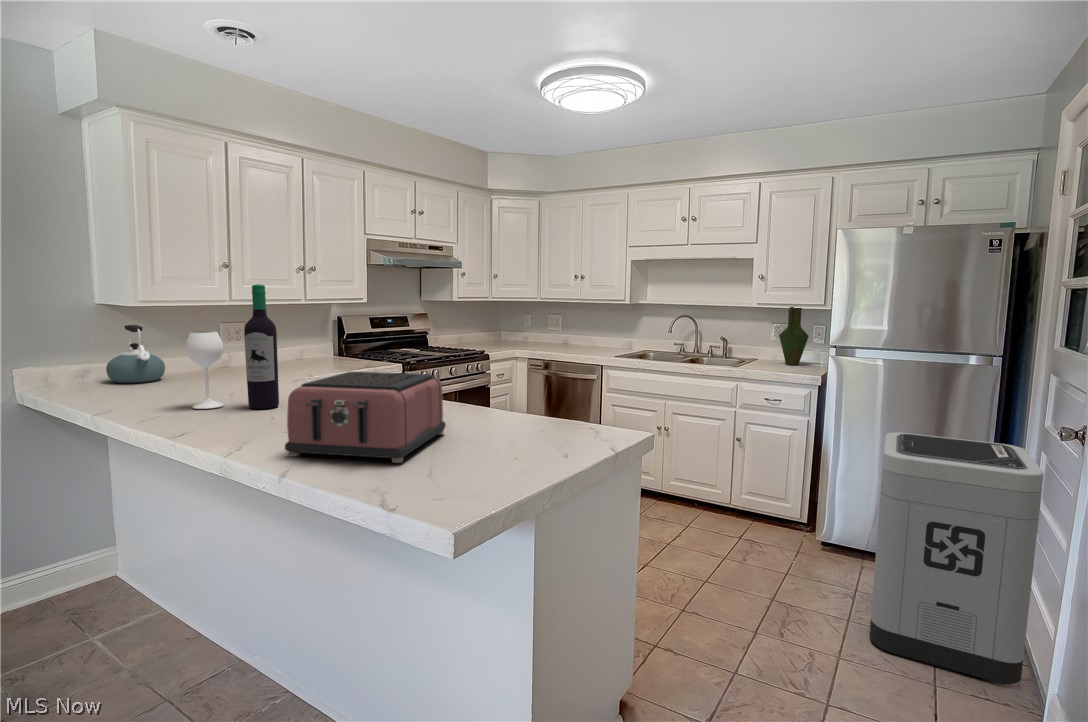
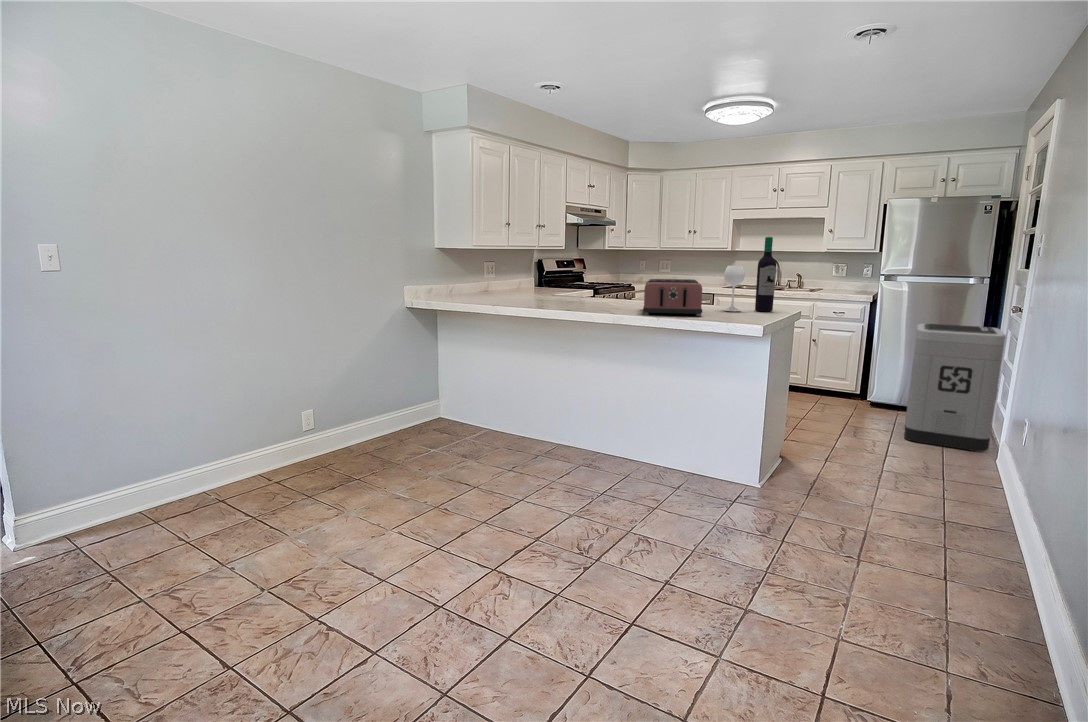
wine bottle: present [186,284,279,409] -> present [724,237,776,311]
vase: present [779,307,809,365] -> none [841,251,862,291]
kettle: present [106,325,165,383] -> none [451,262,480,296]

